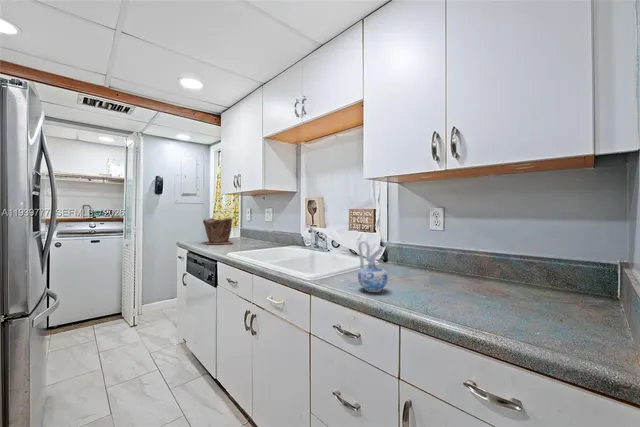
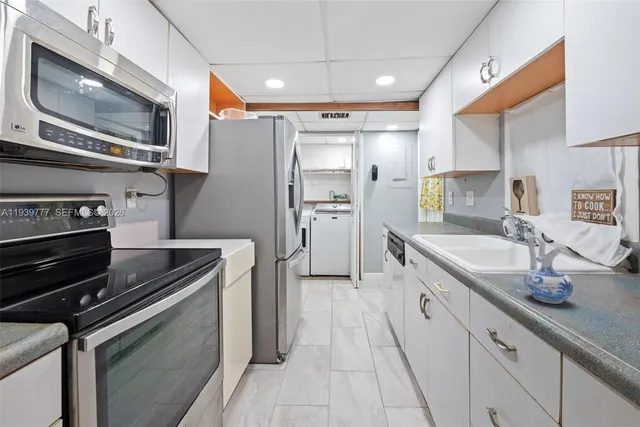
plant pot: present [203,218,232,244] -> none [401,202,429,228]

